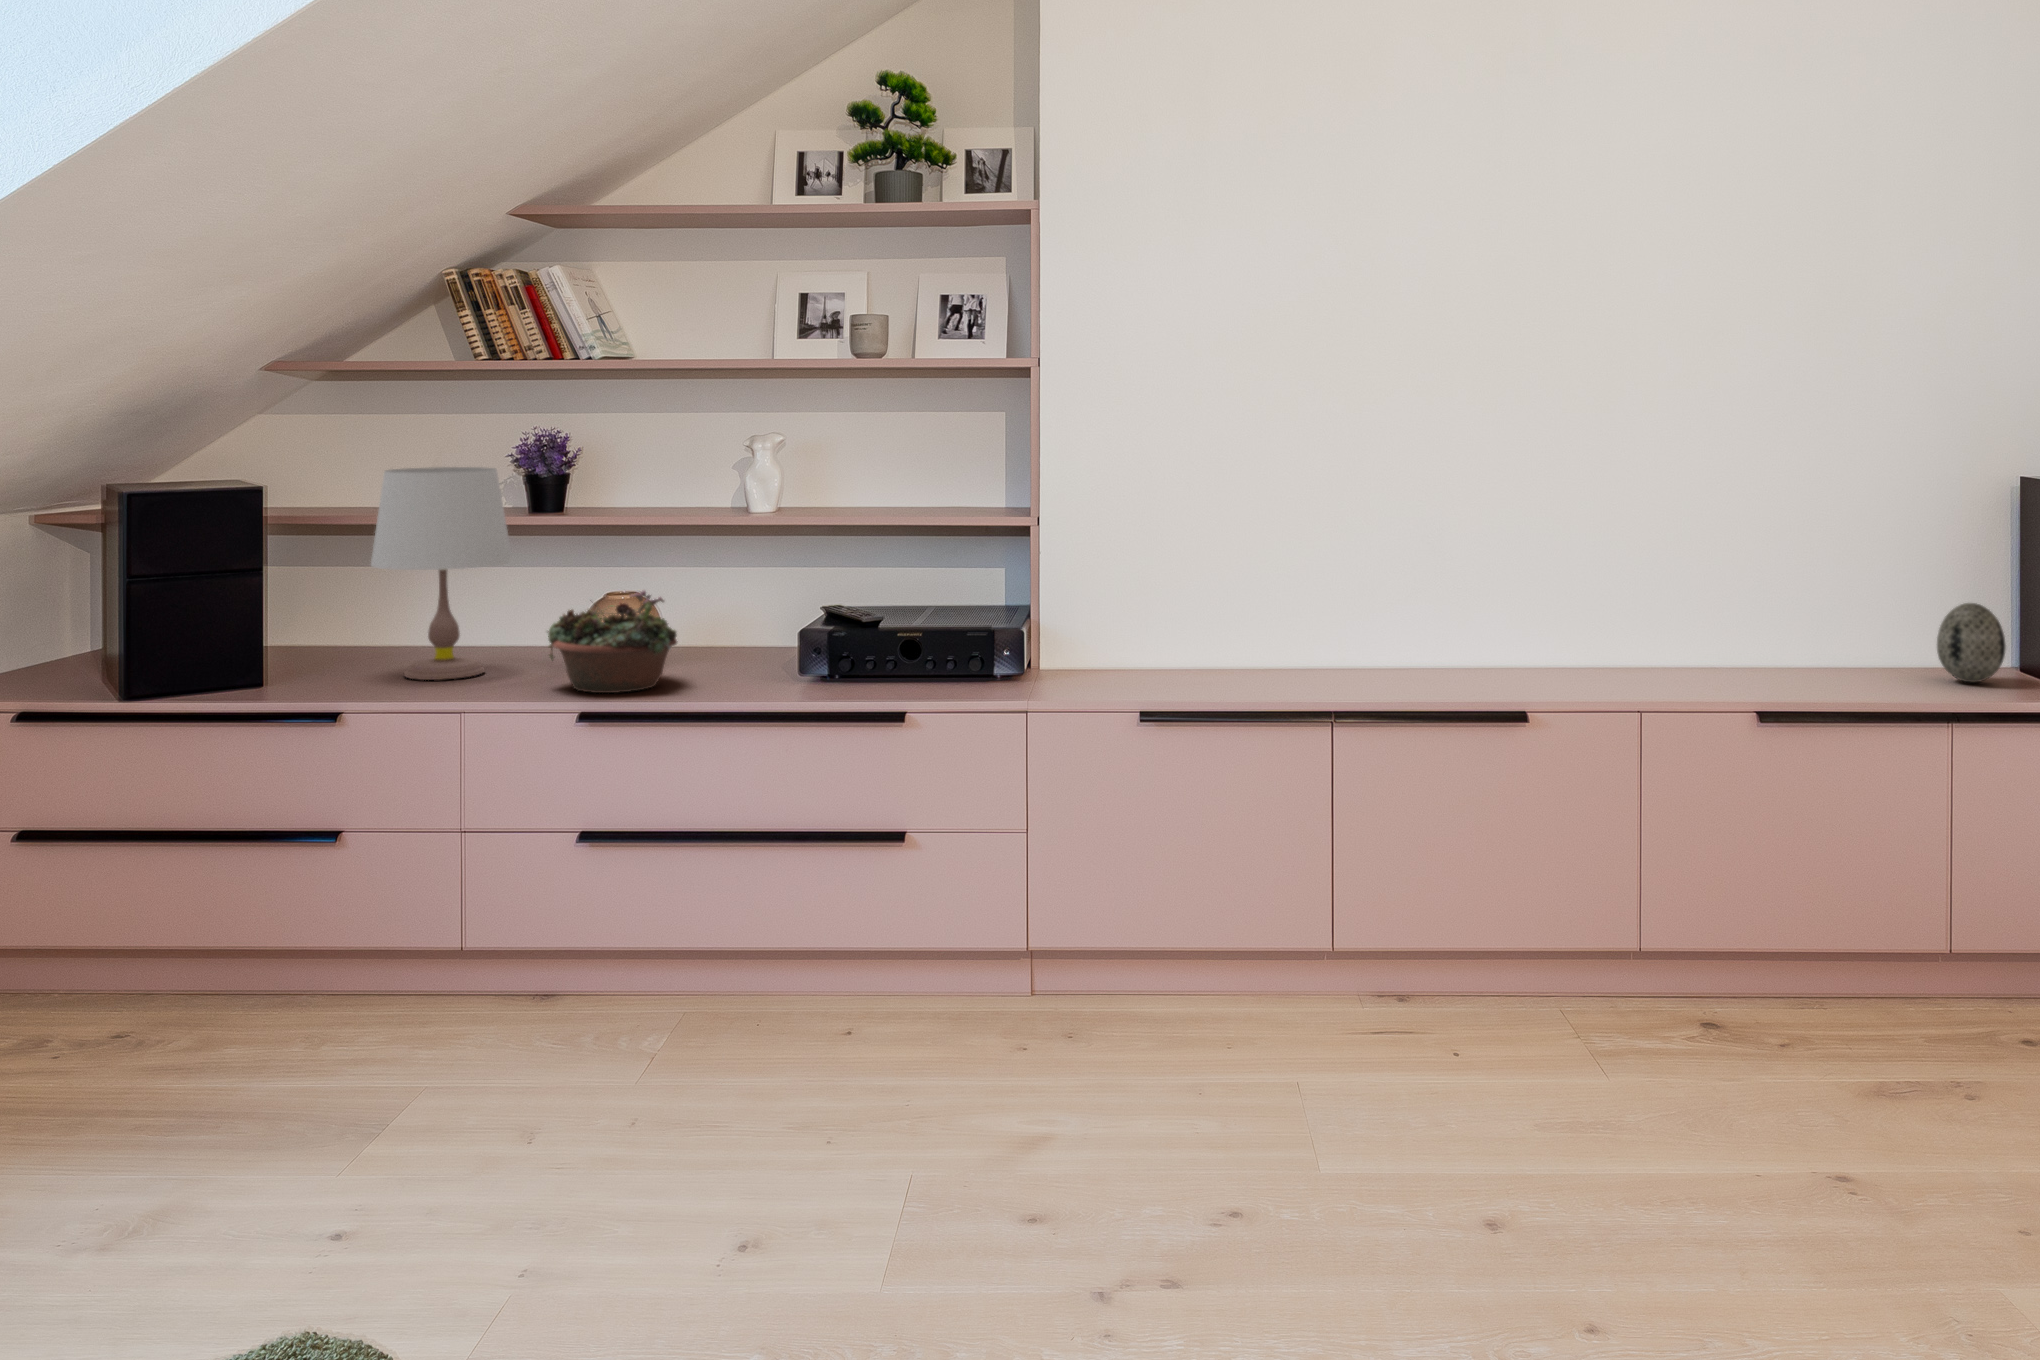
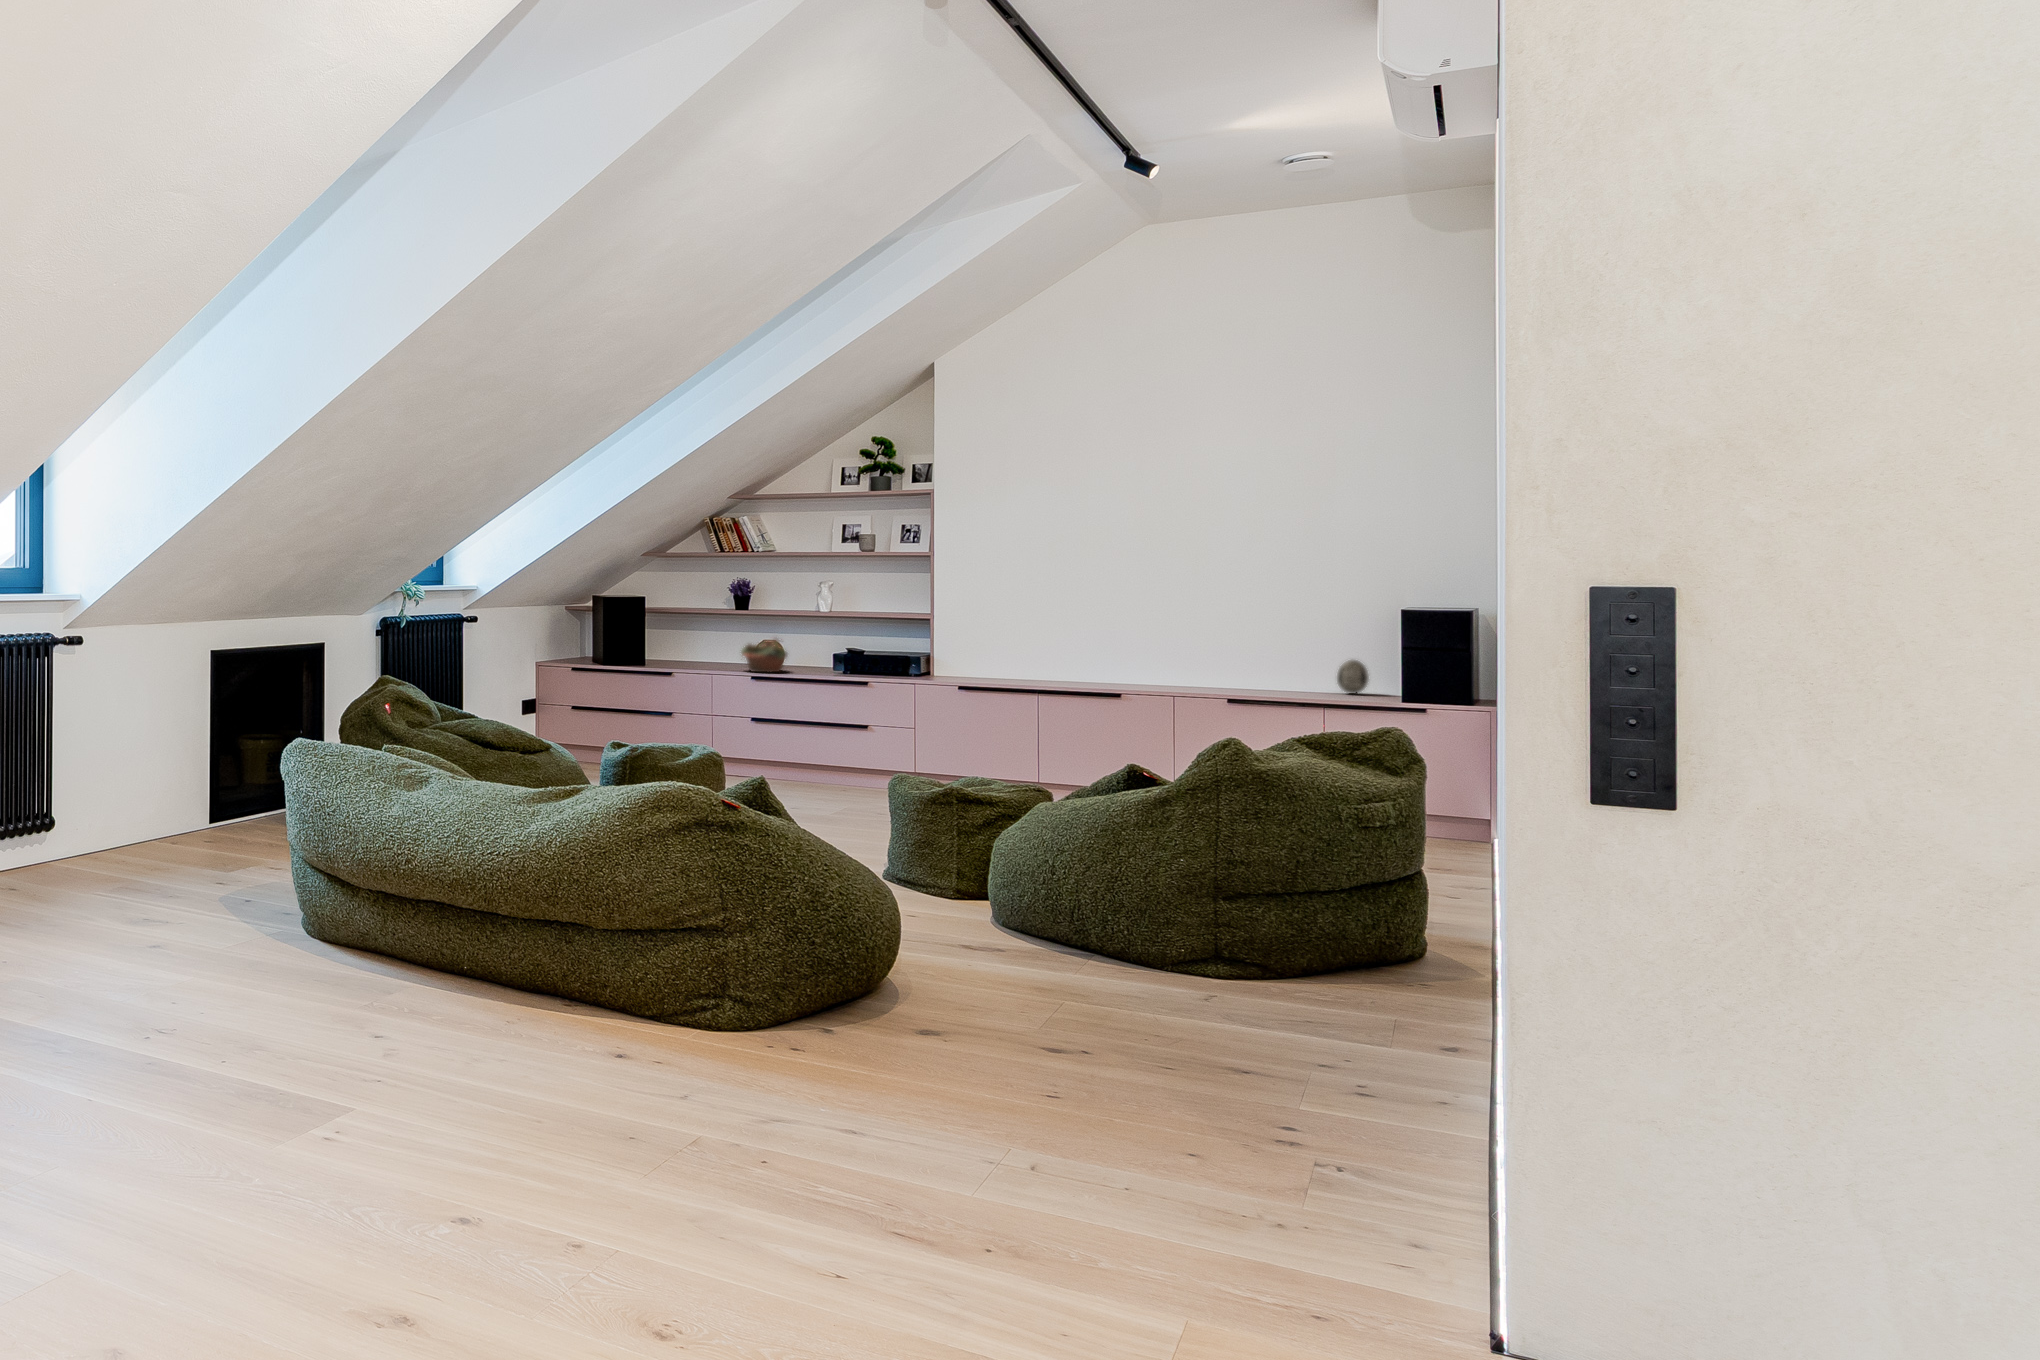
table lamp: present [371,467,512,680] -> none [679,592,728,667]

